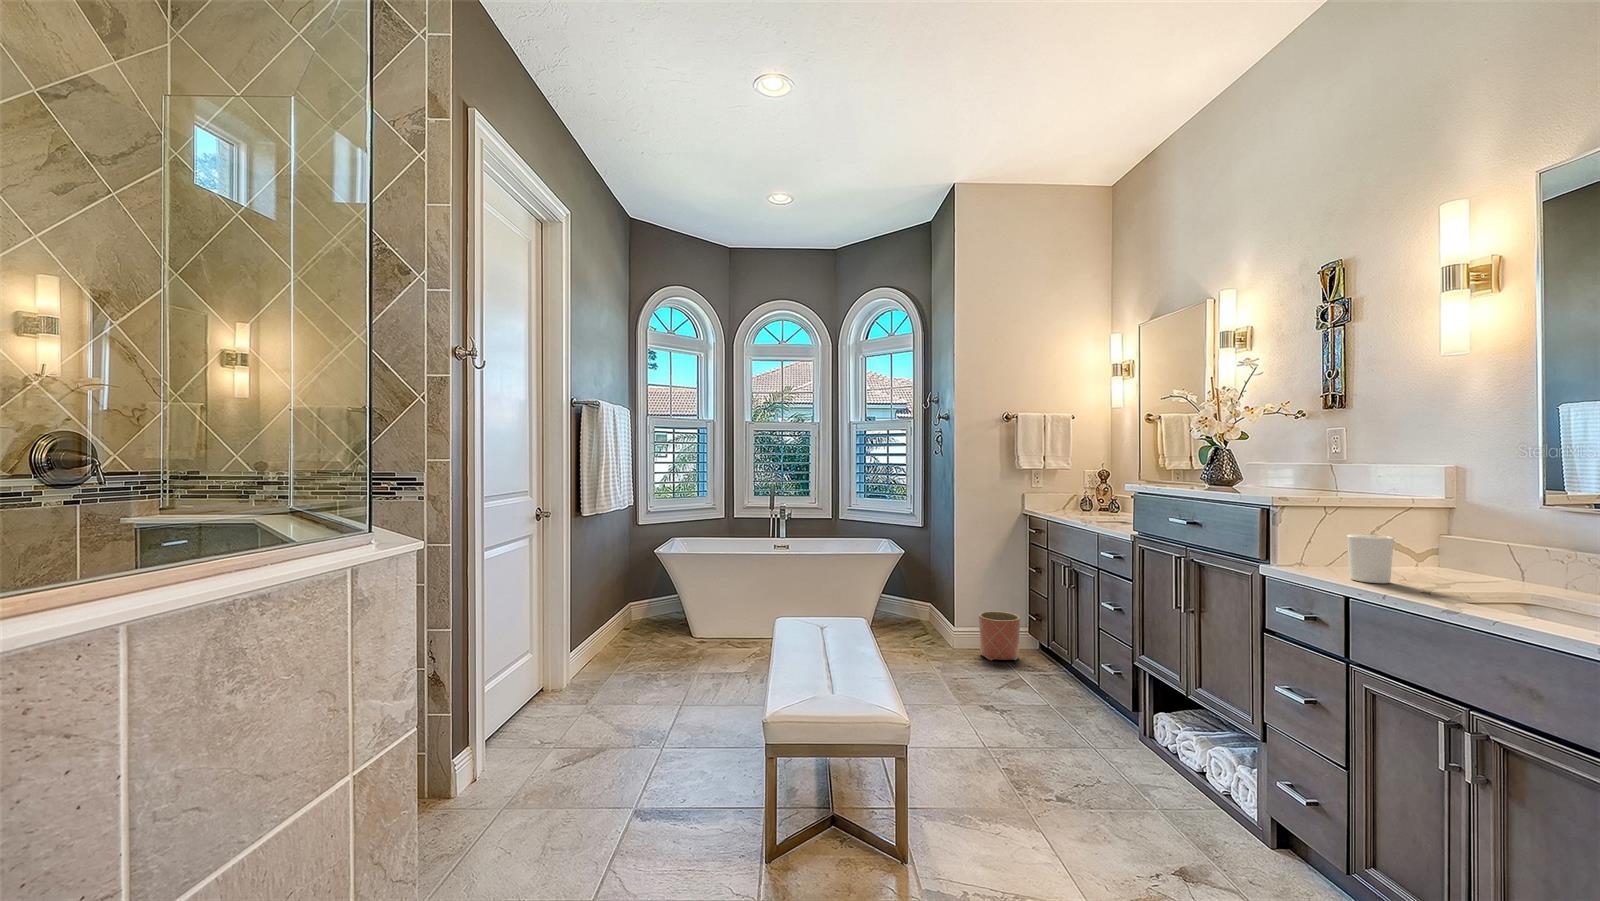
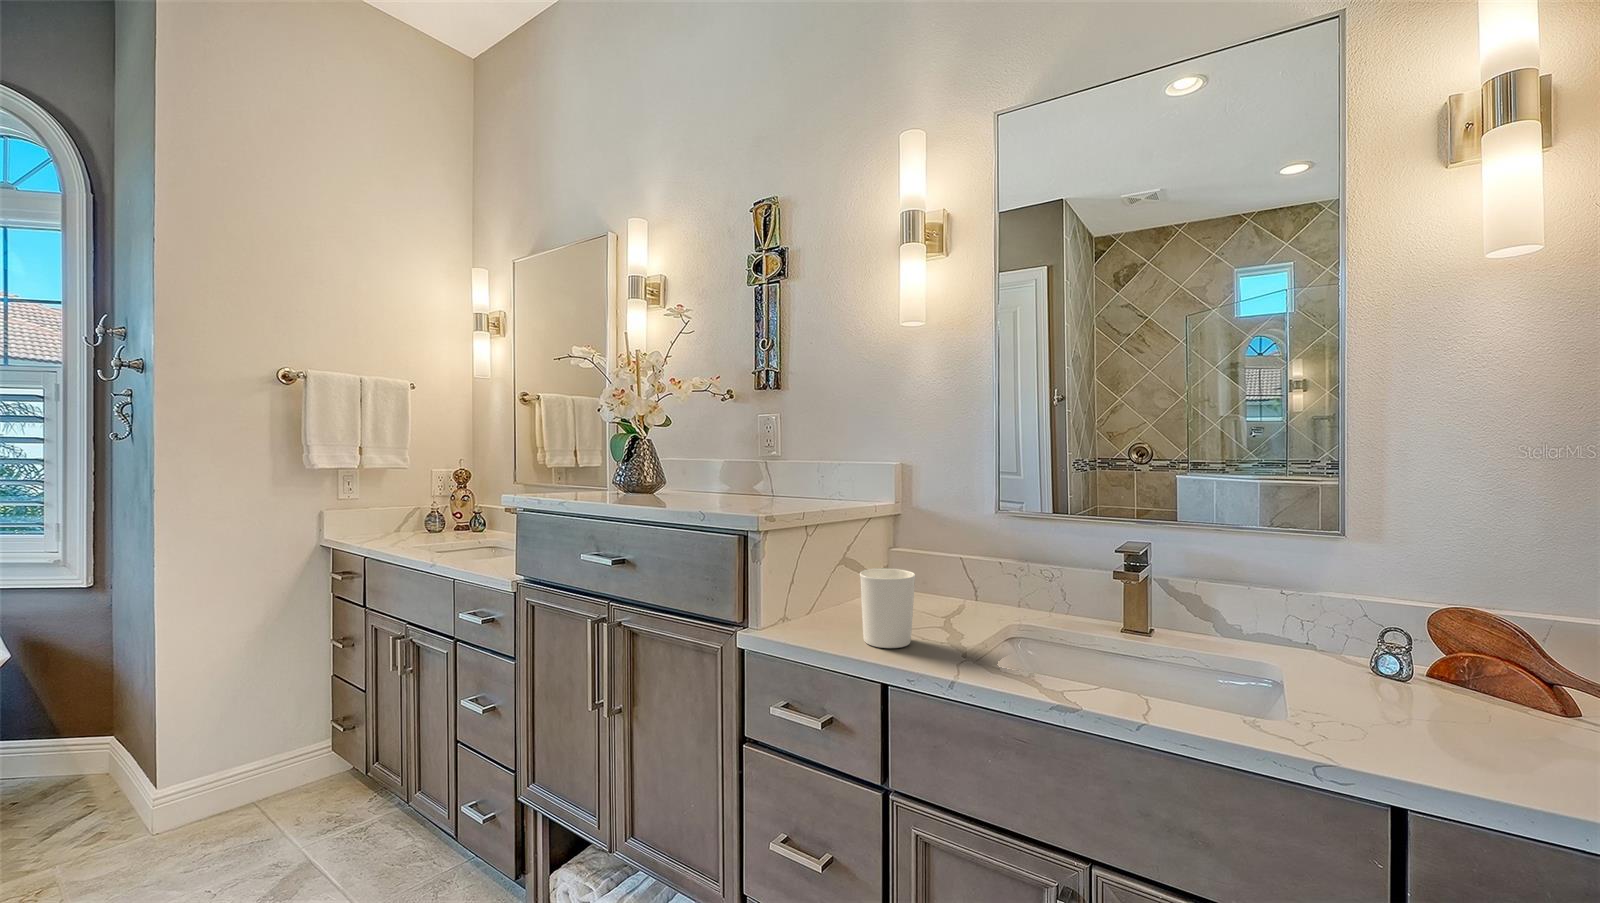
planter: present [979,611,1020,661] -> none [215,728,309,837]

